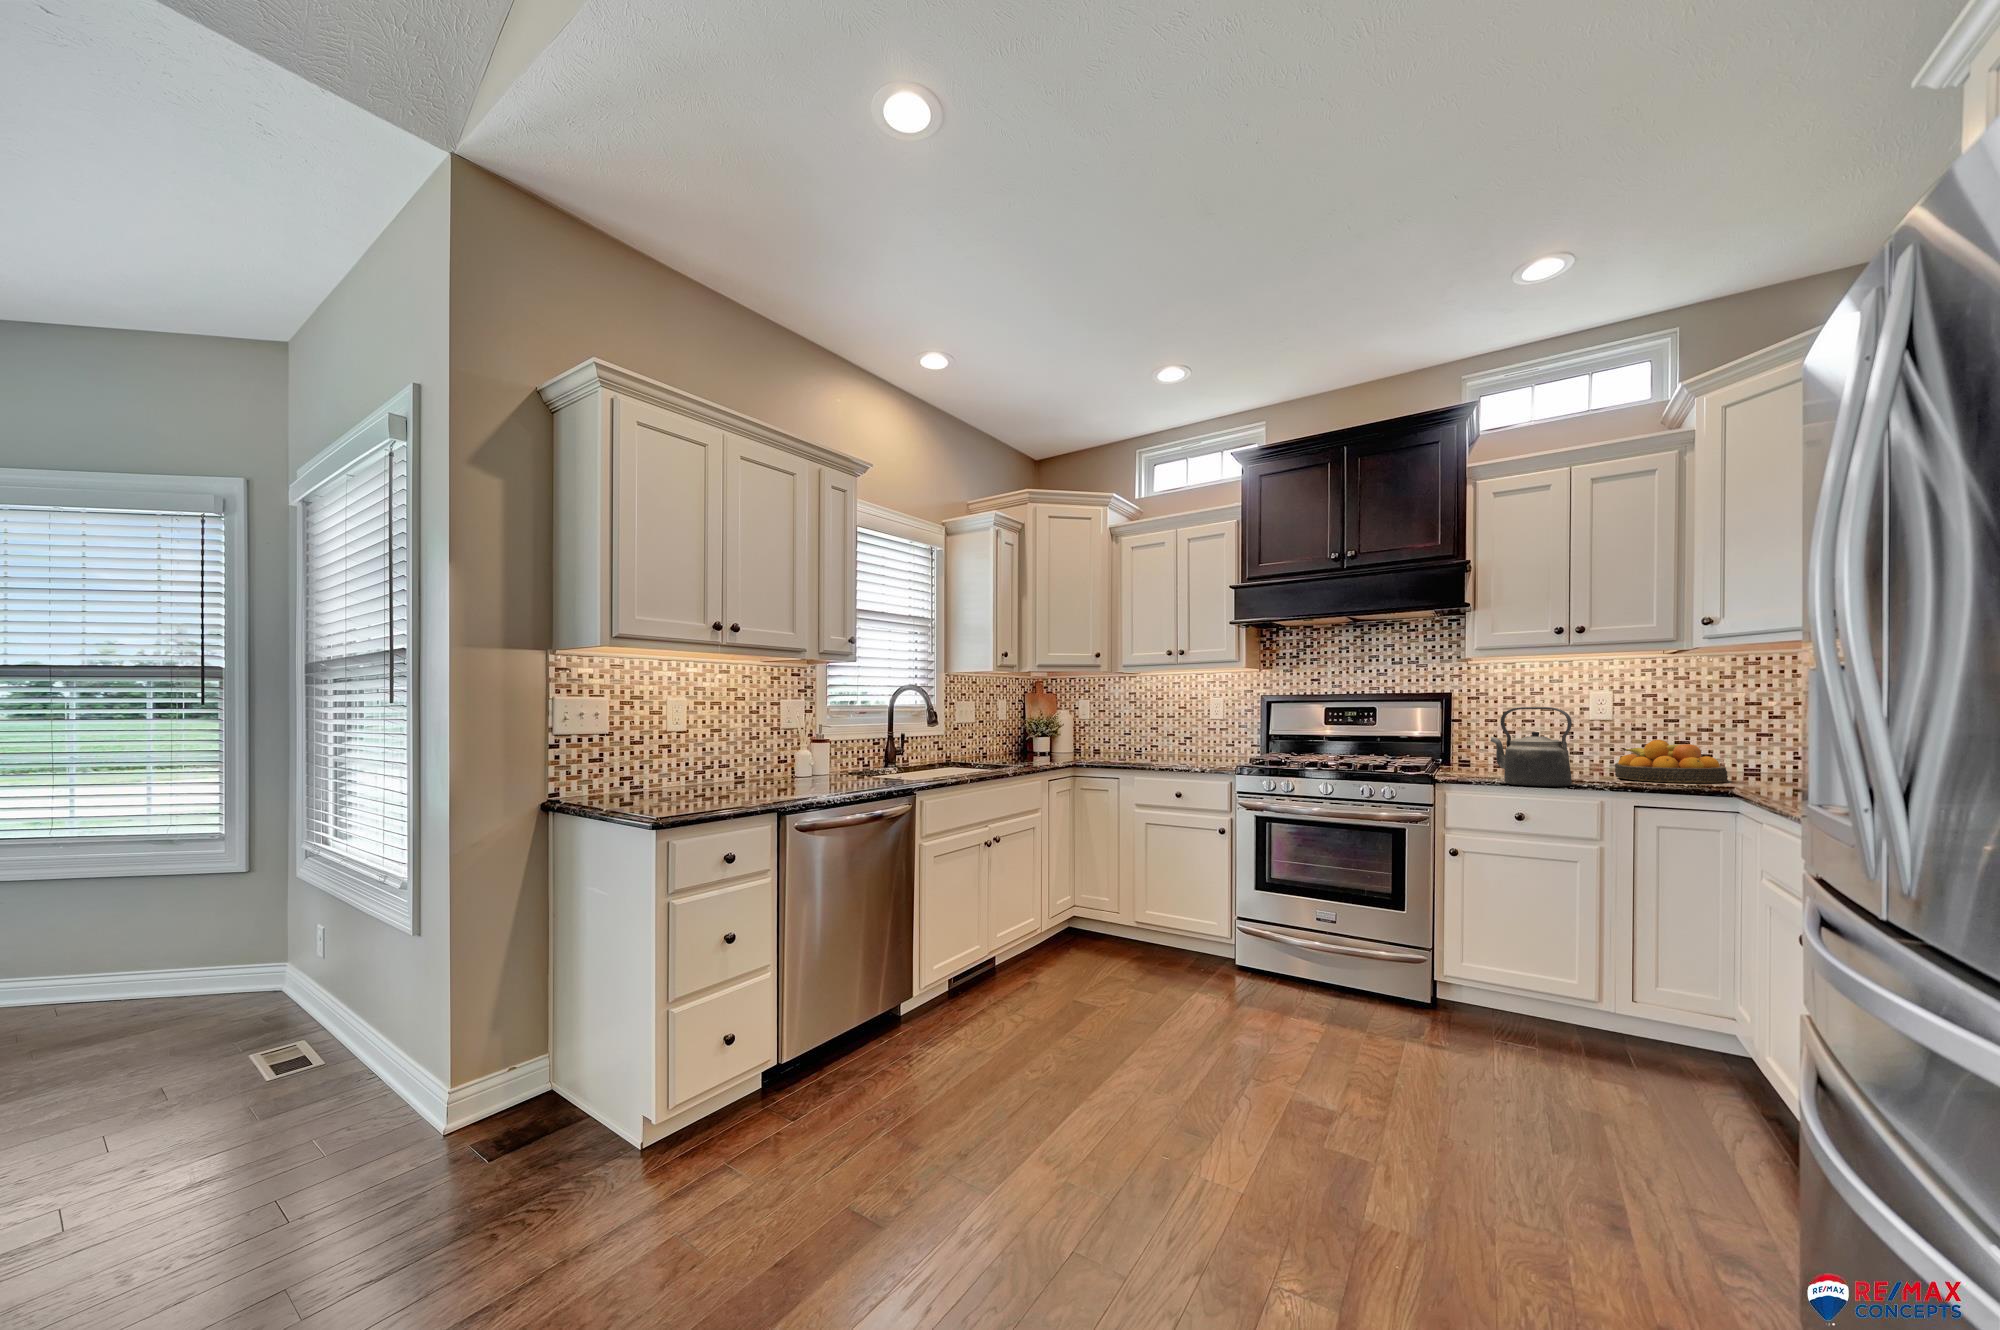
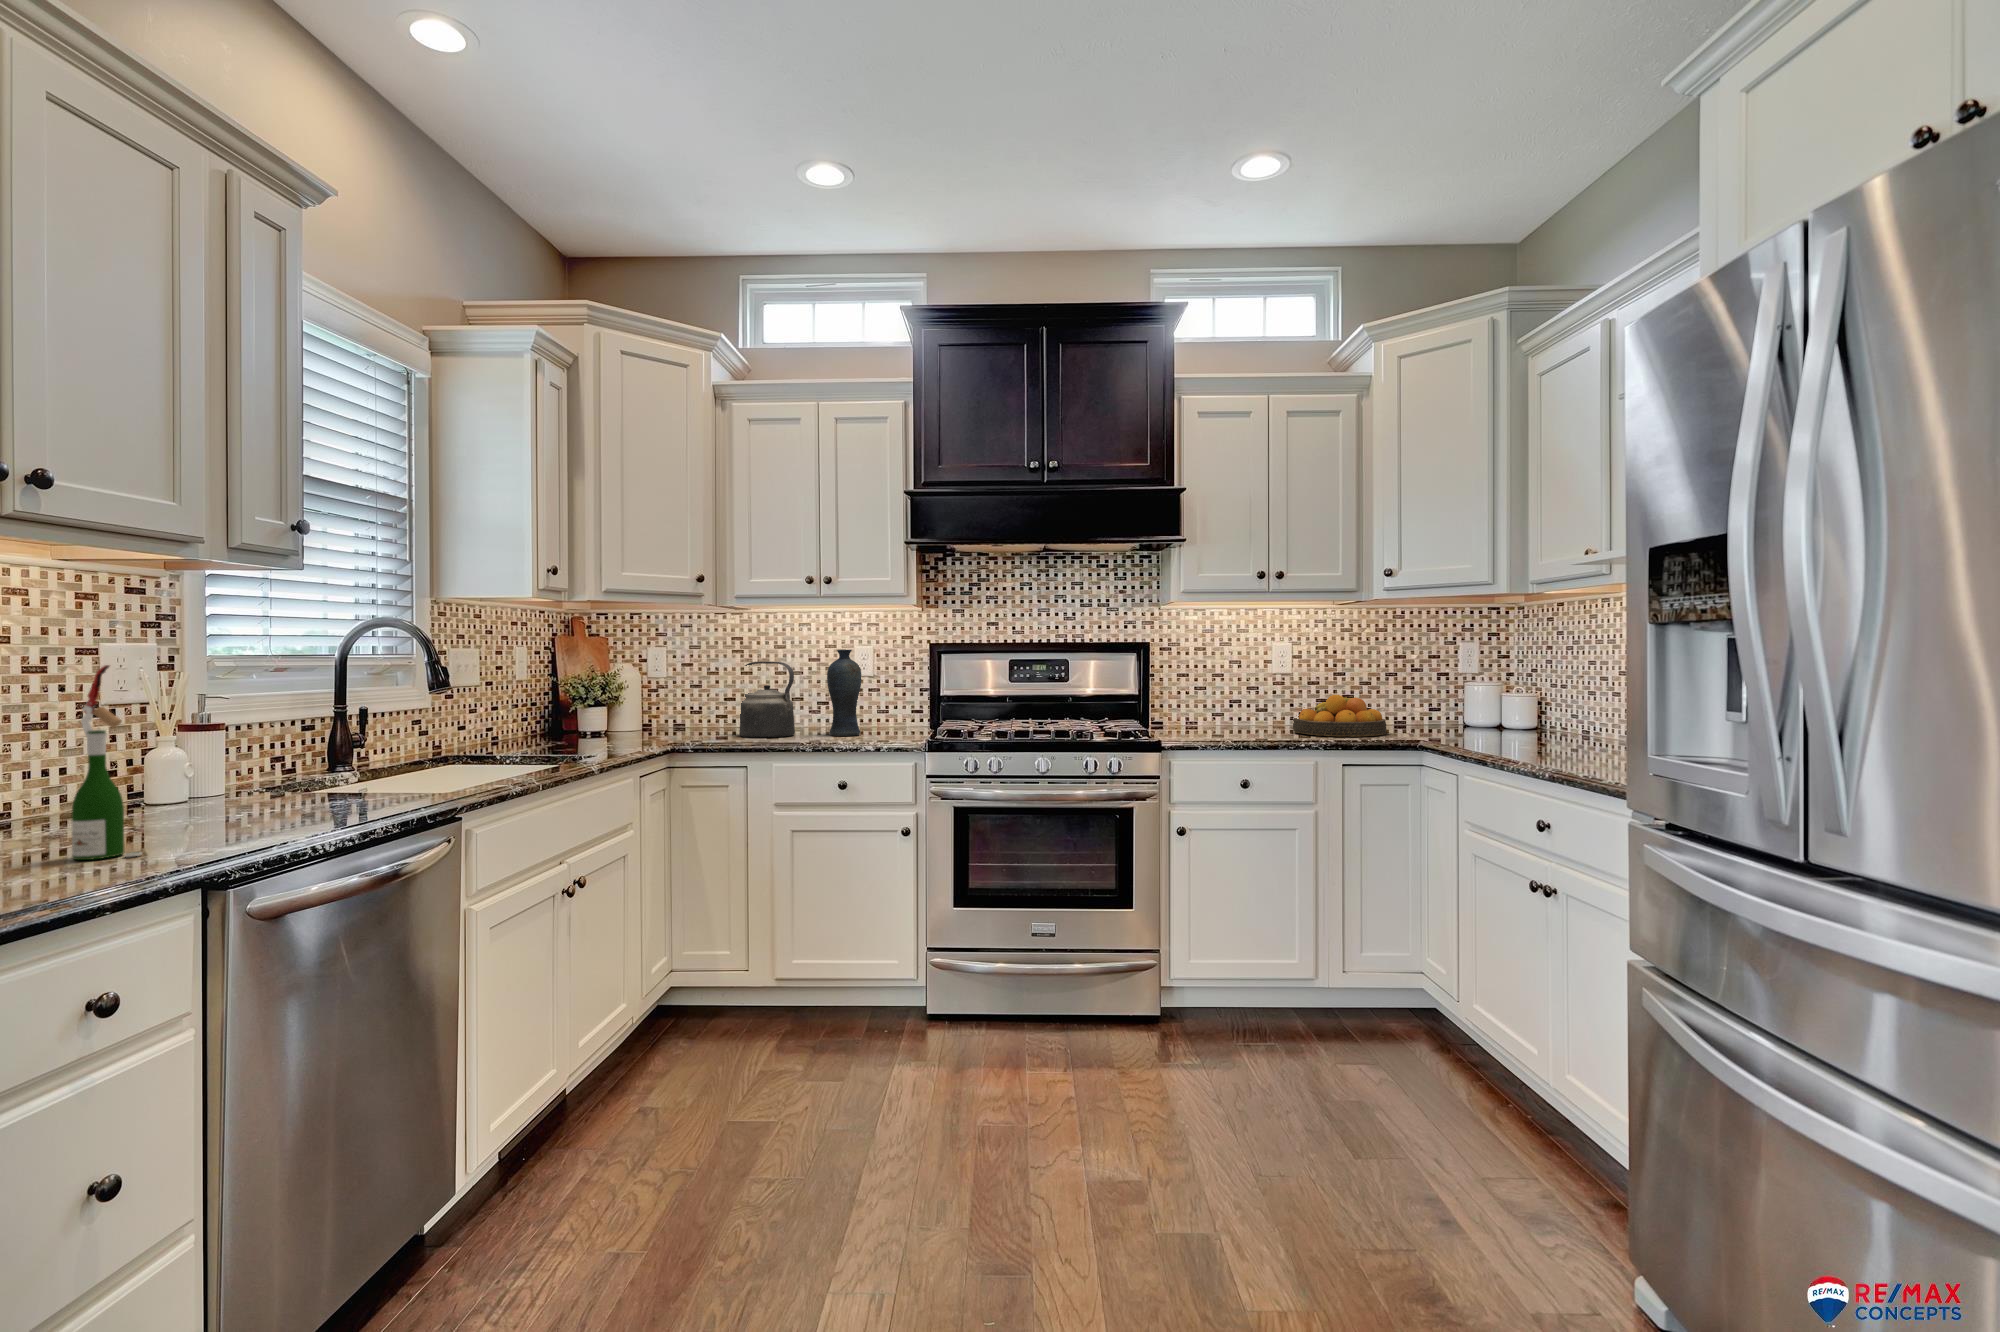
vase: none [1192,700,1217,763] -> present [827,650,862,736]
wine bottle: none [771,704,792,784] -> present [72,665,142,860]
kettle: present [1490,707,1572,787] -> present [739,661,795,738]

